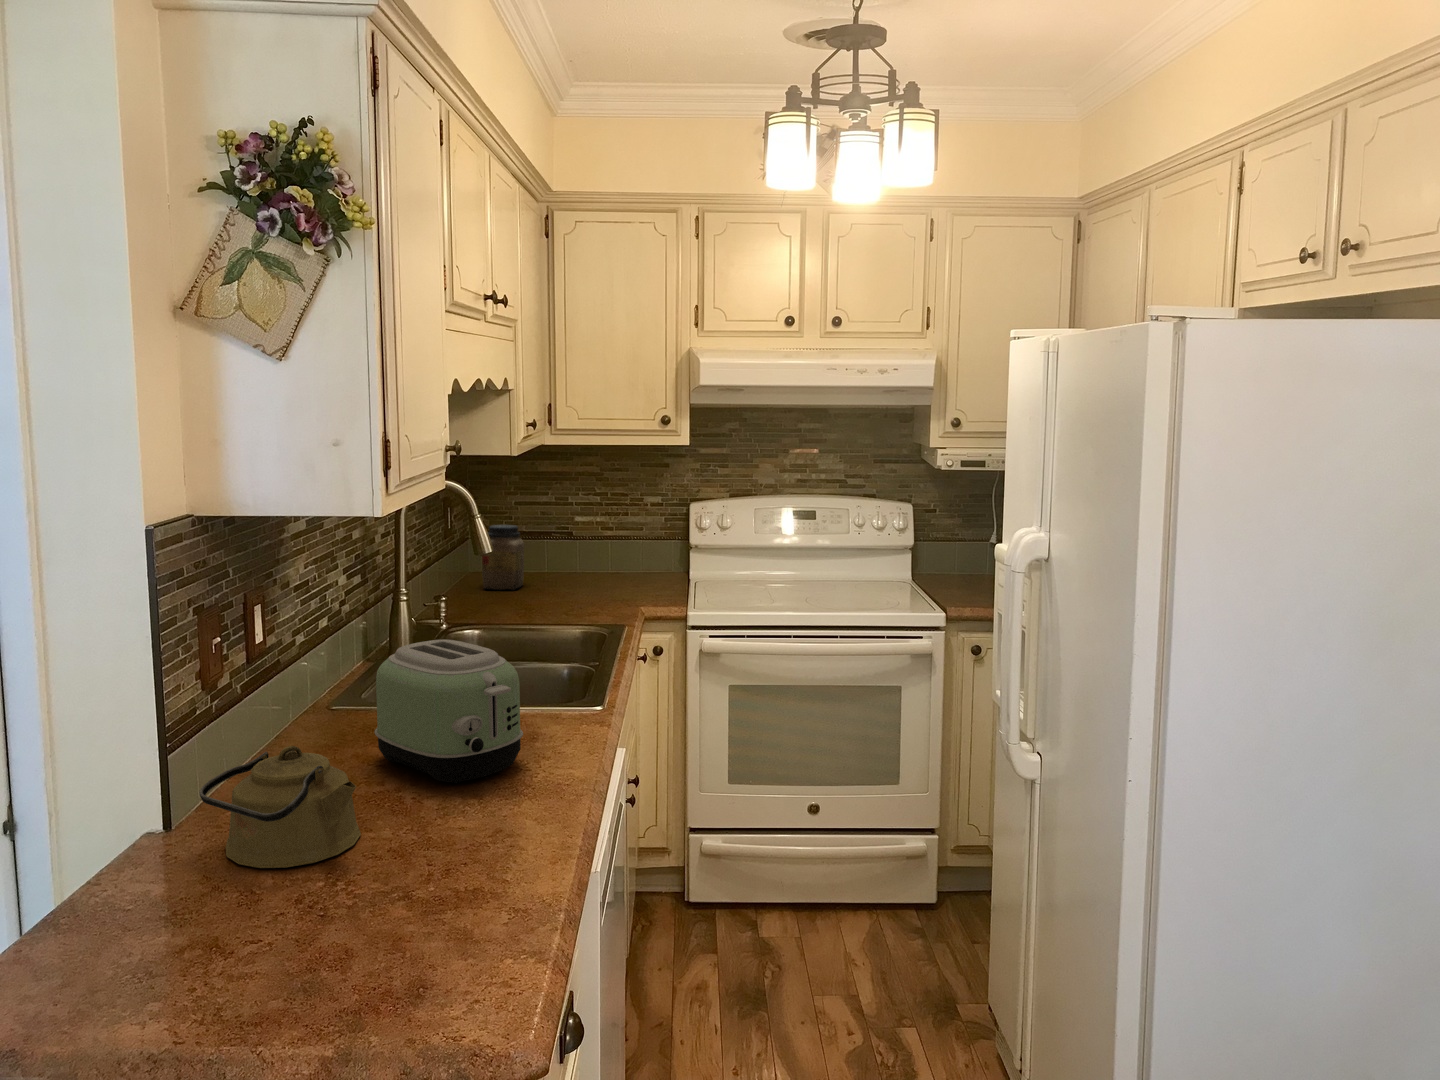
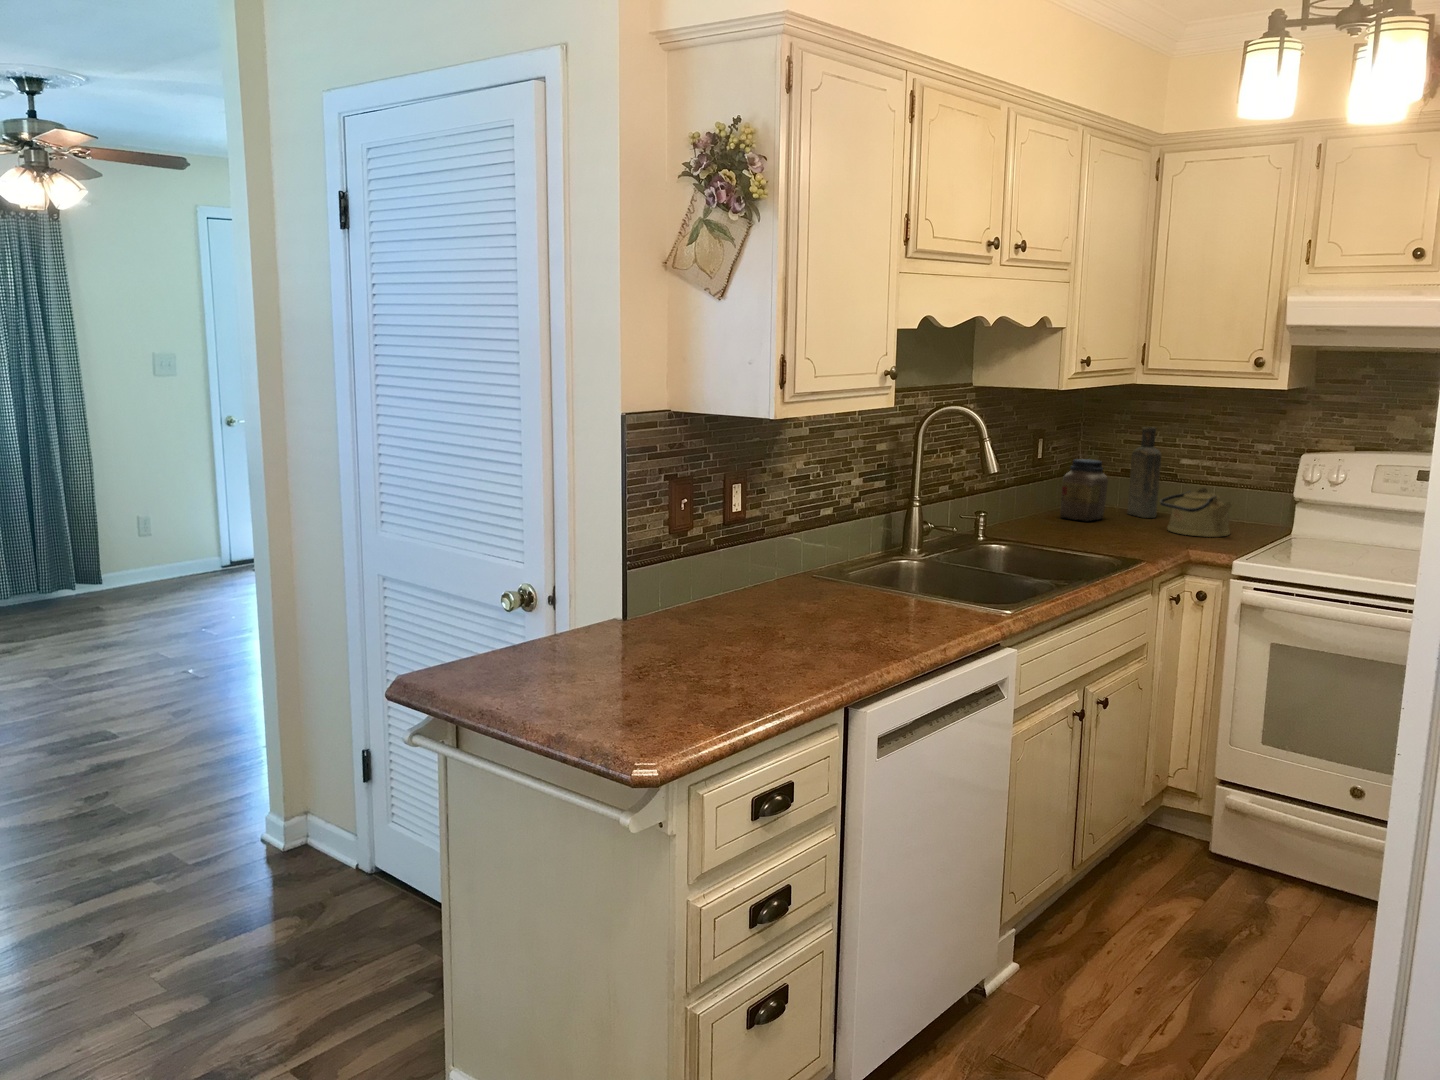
bottle: none [534,487,565,578] -> present [1127,427,1161,518]
toaster: present [375,640,523,783] -> none [786,526,884,636]
kettle: present [199,746,361,868] -> present [1160,487,1232,537]

